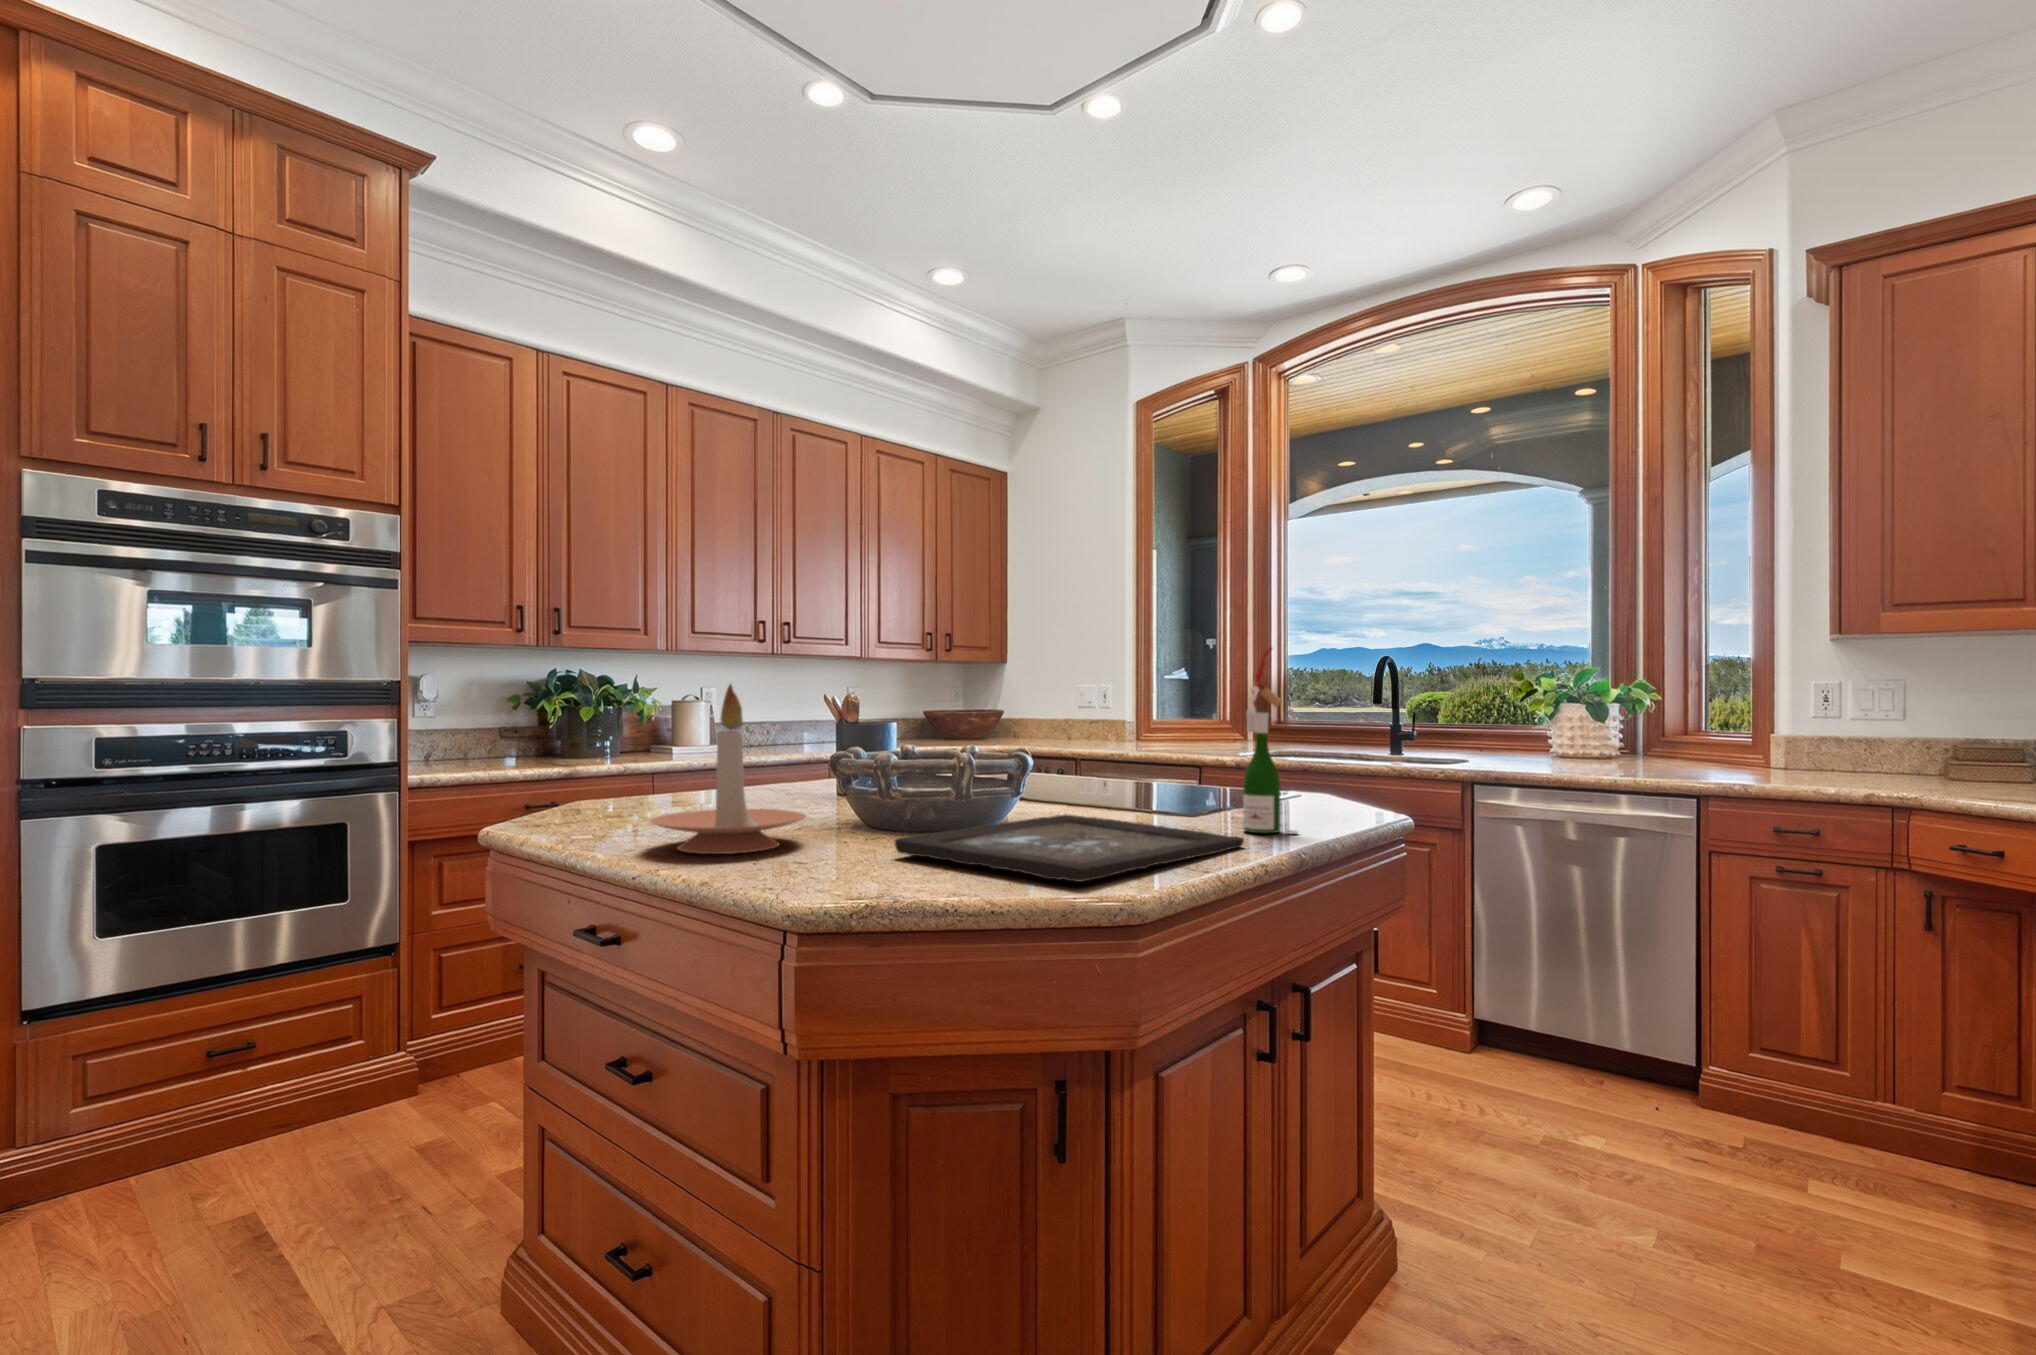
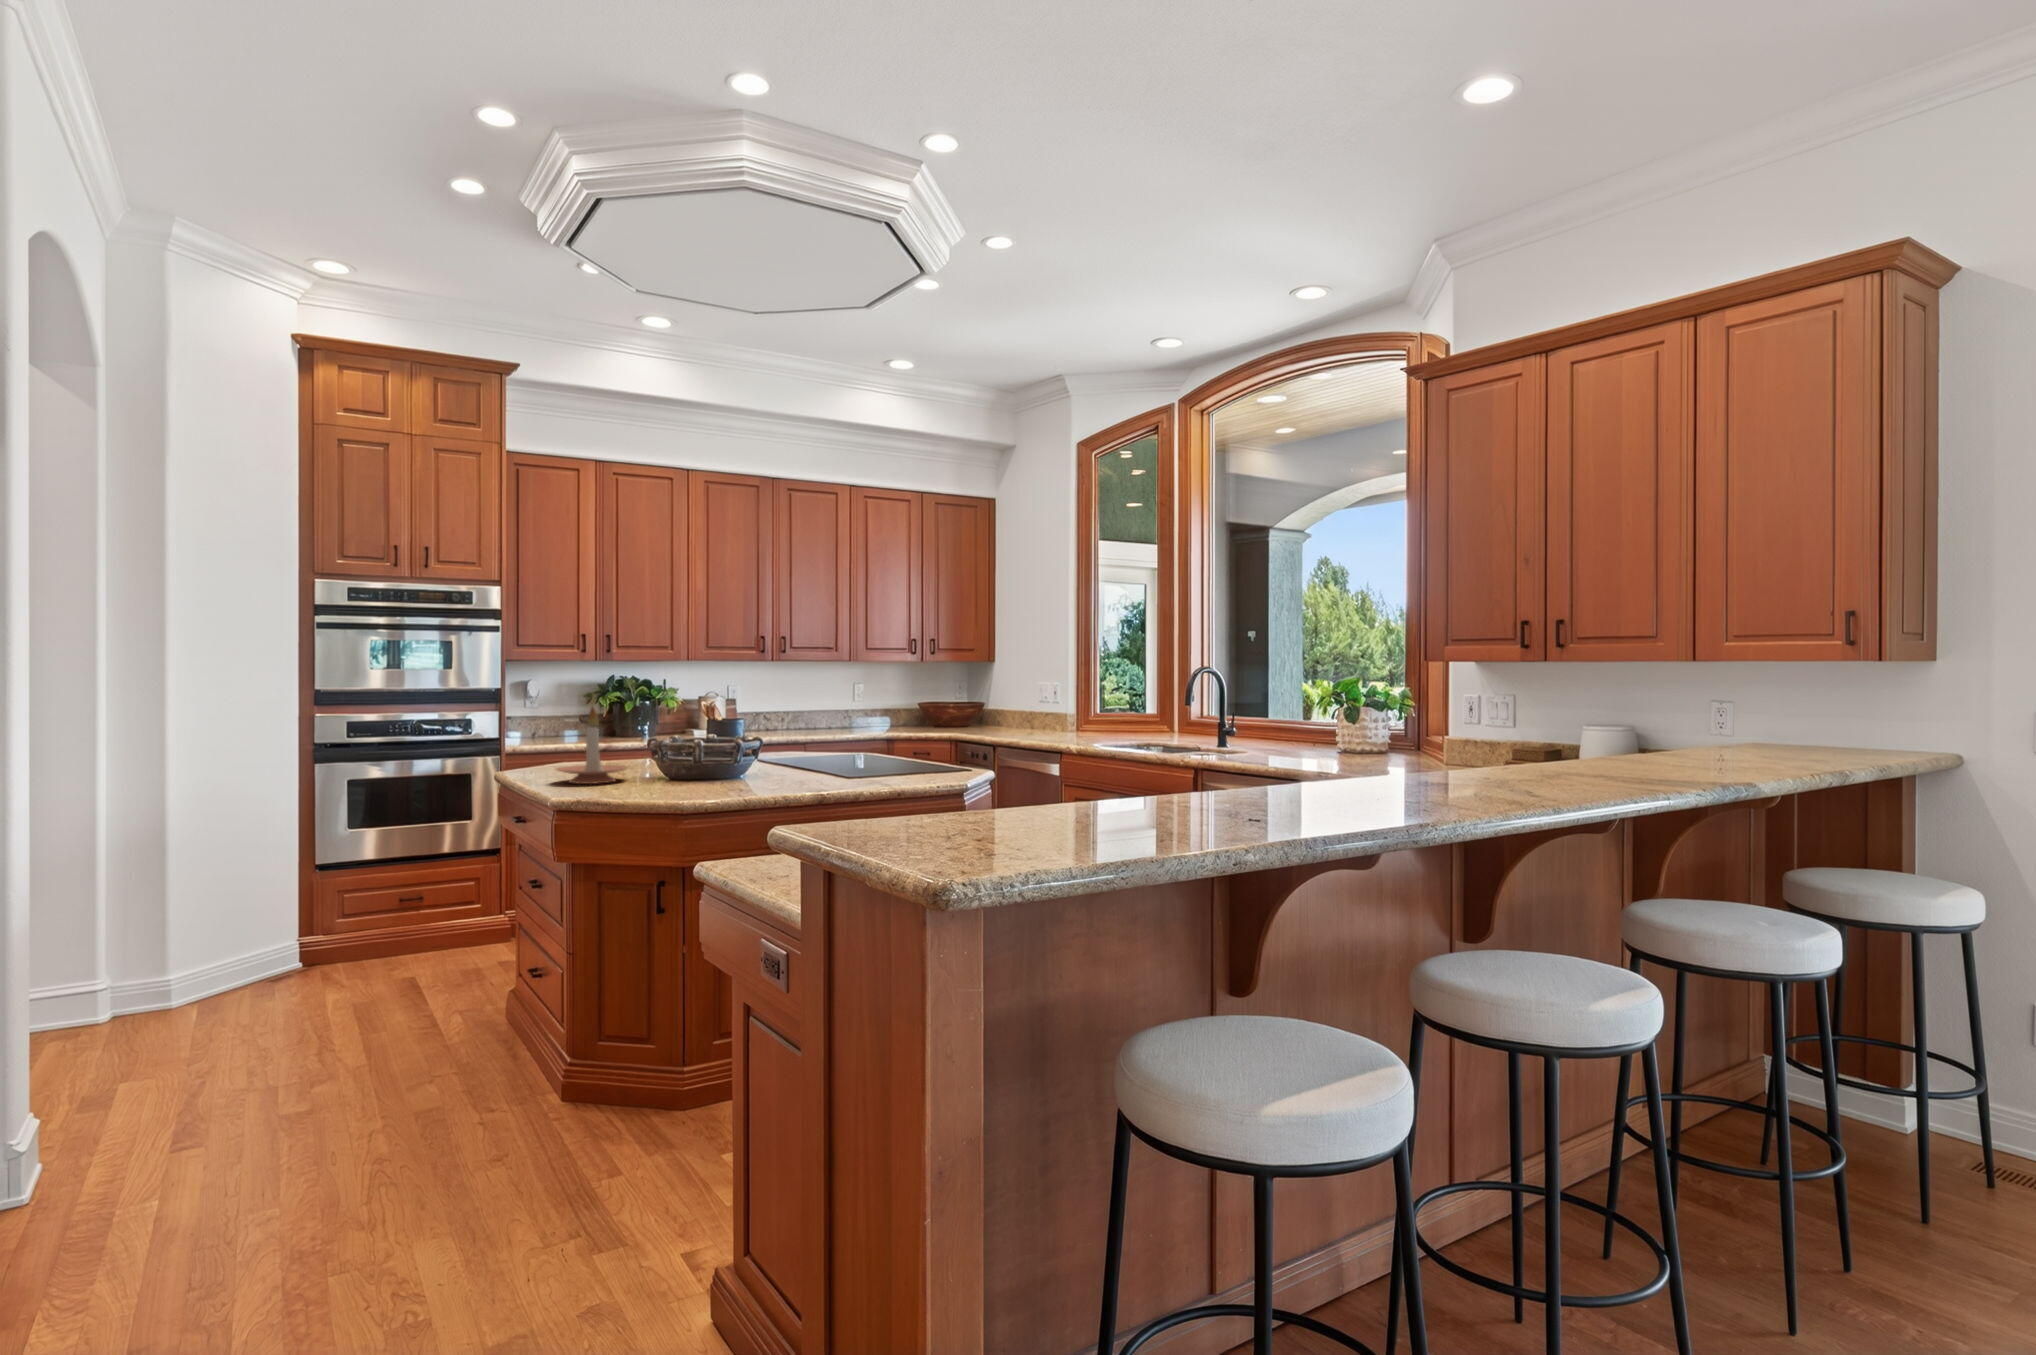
wine bottle: present [1243,648,1298,834] -> none [834,689,857,784]
tray: present [895,814,1244,882] -> none [649,772,809,796]

